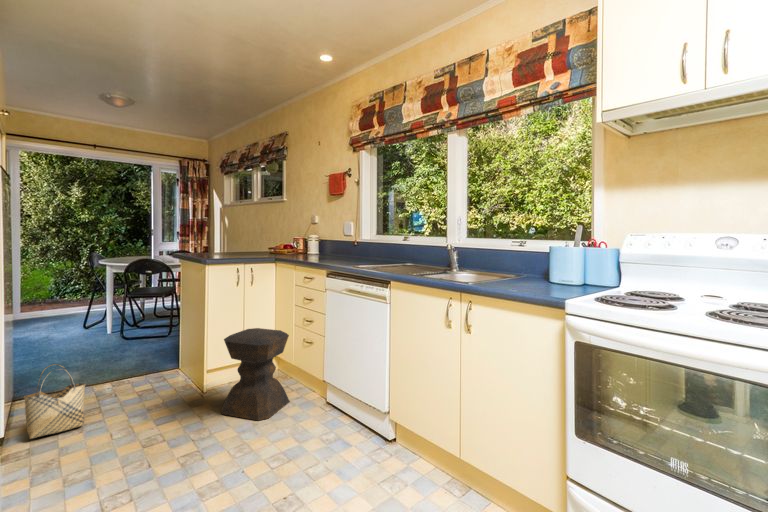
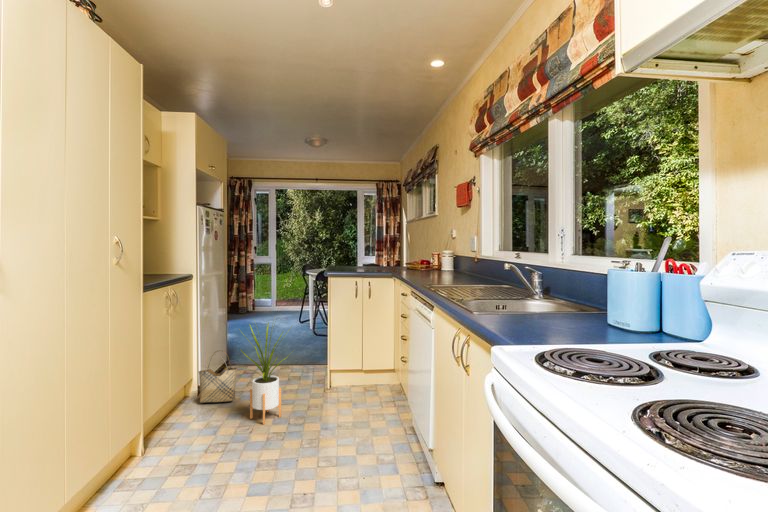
house plant: none [114,309,190,438] -> present [241,323,286,424]
stool: present [221,328,290,420] -> none [321,341,384,432]

